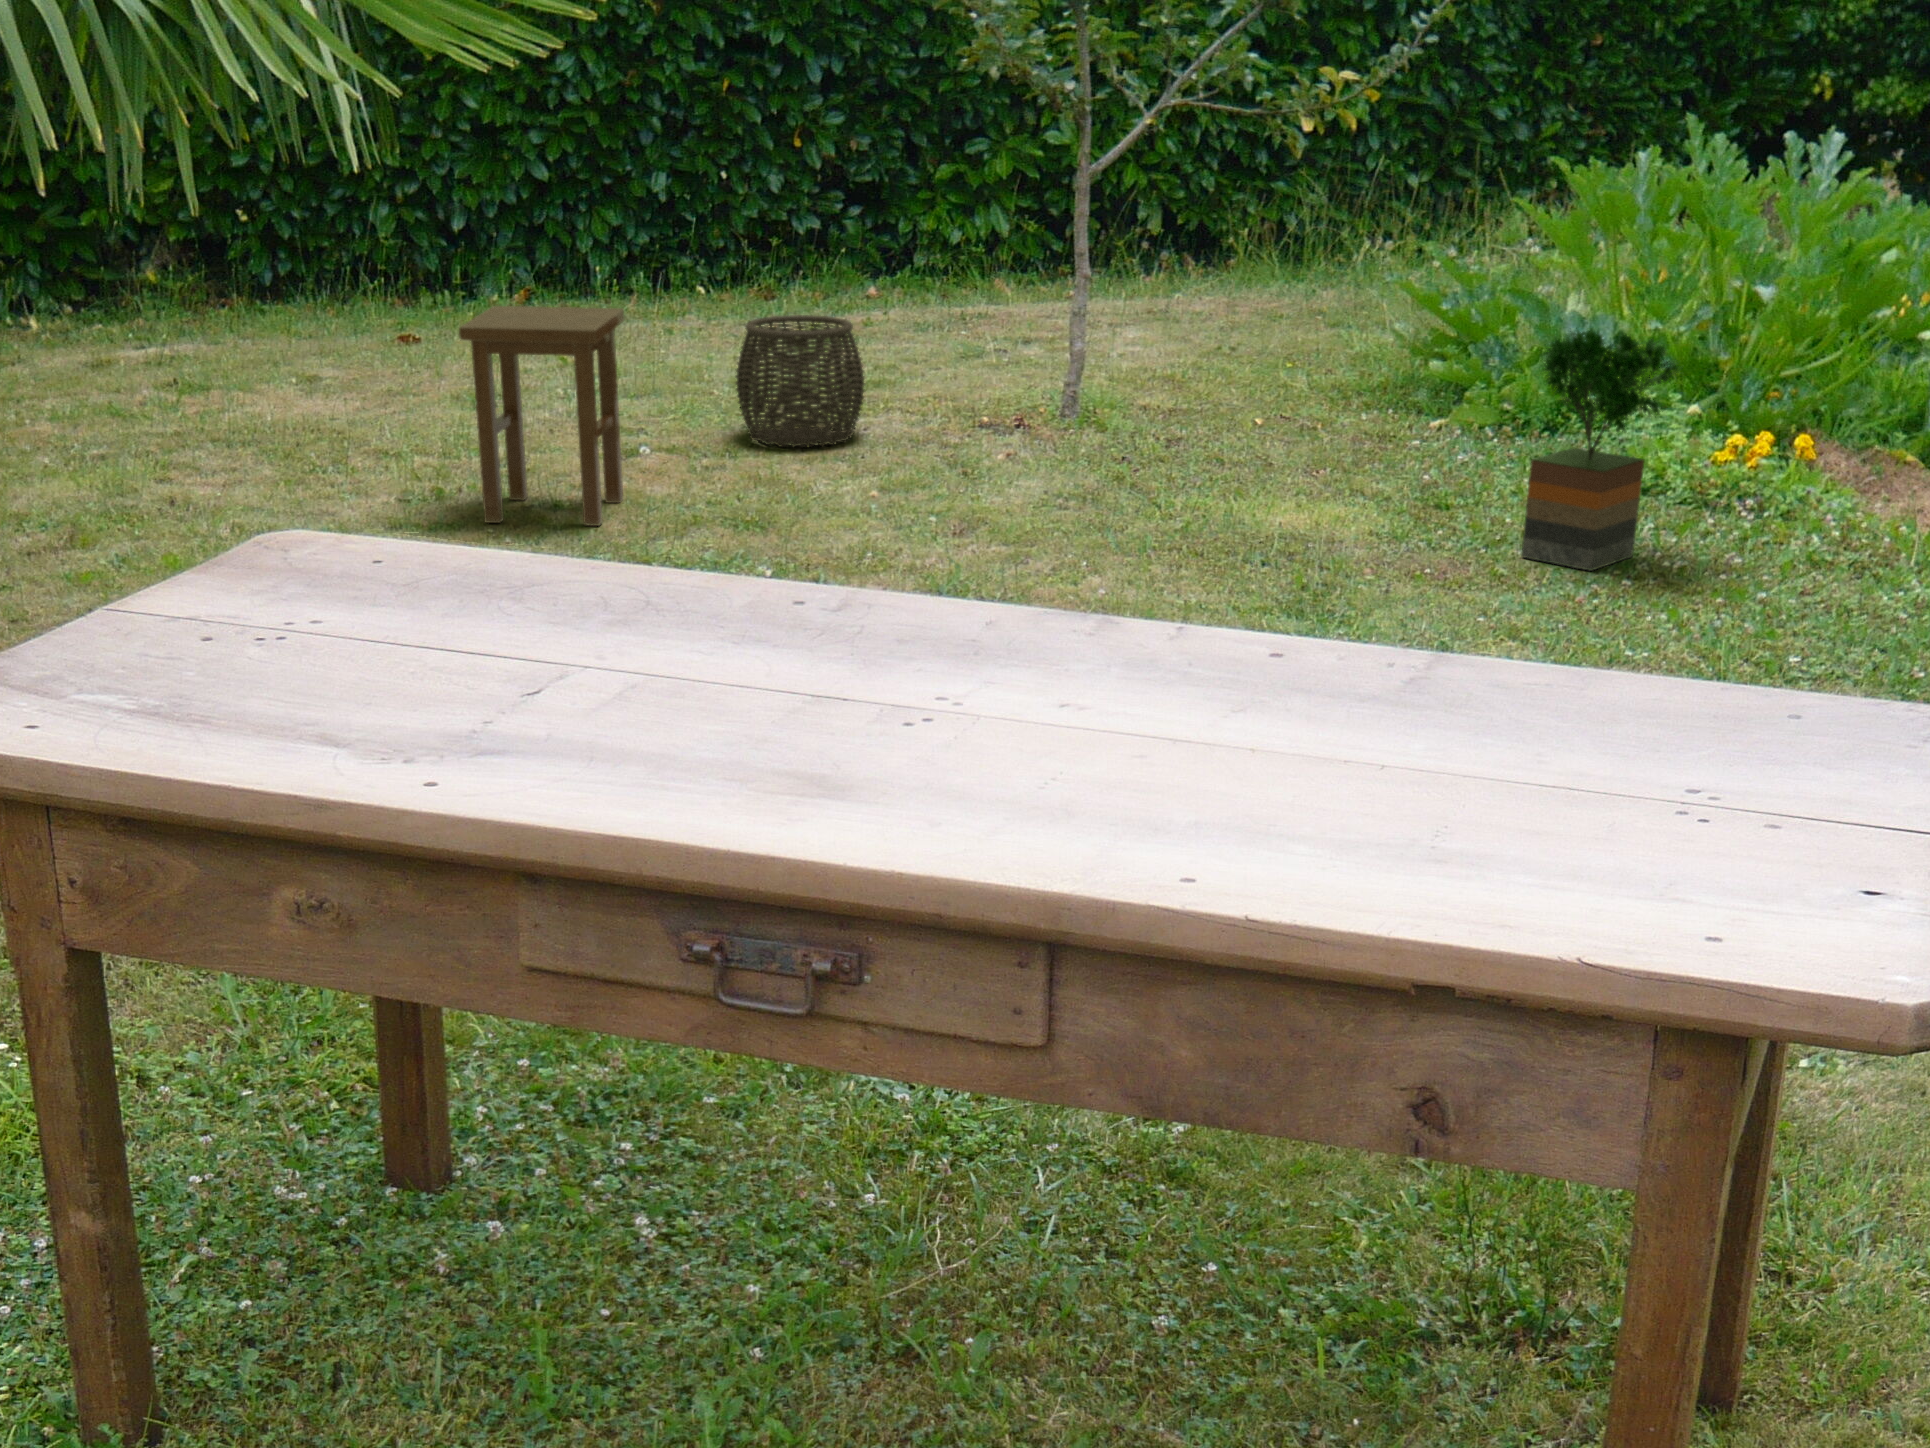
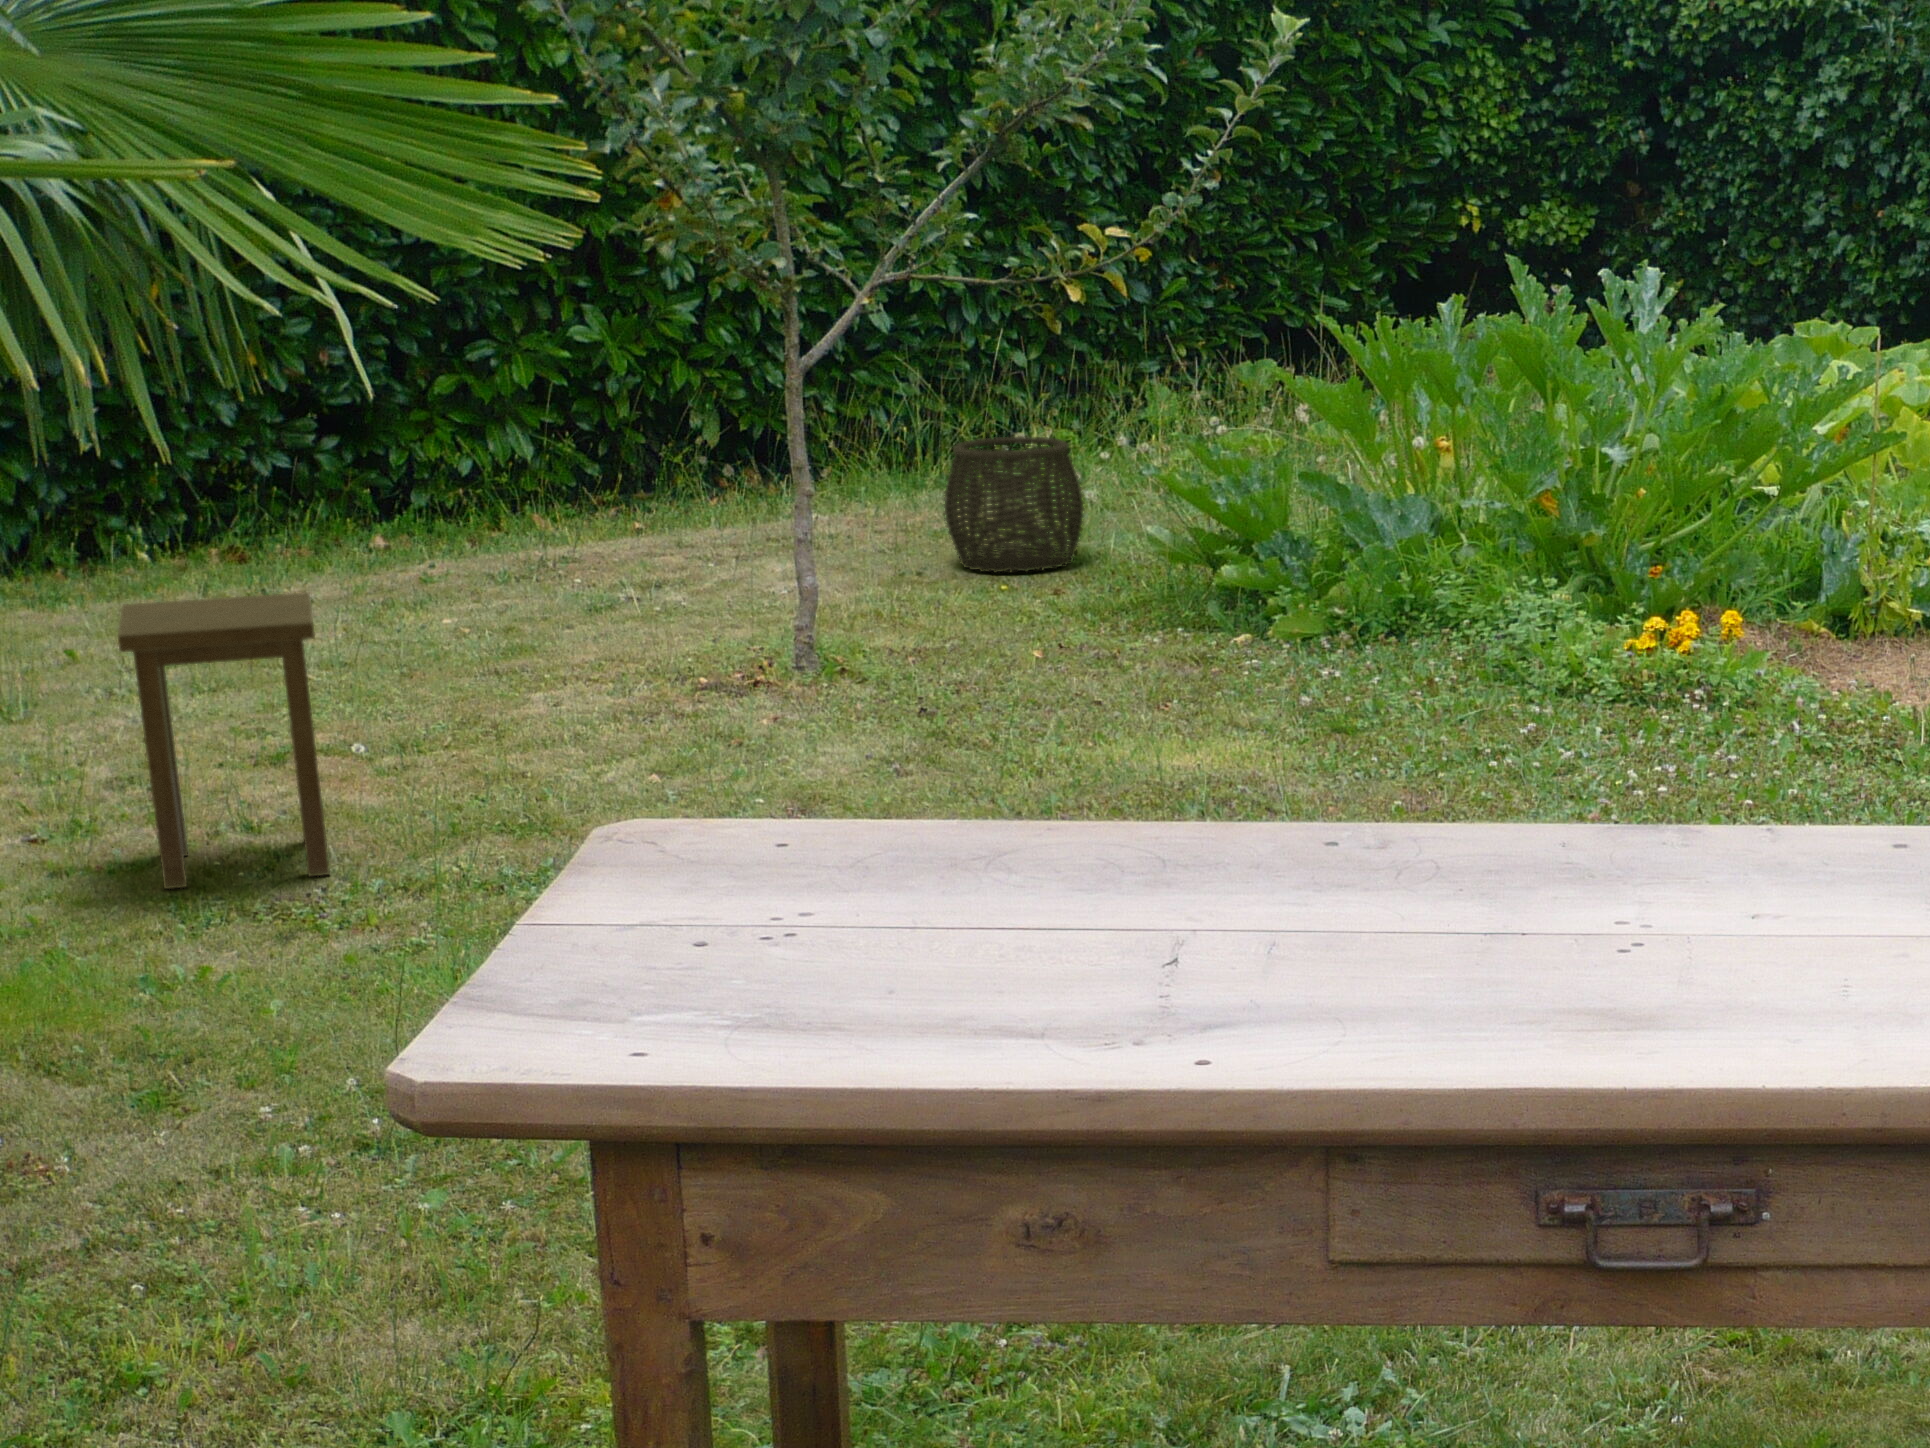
woven basket: present [736,315,865,447] -> present [944,436,1084,573]
potted tree: present [1521,328,1680,571] -> none [1482,511,1655,786]

